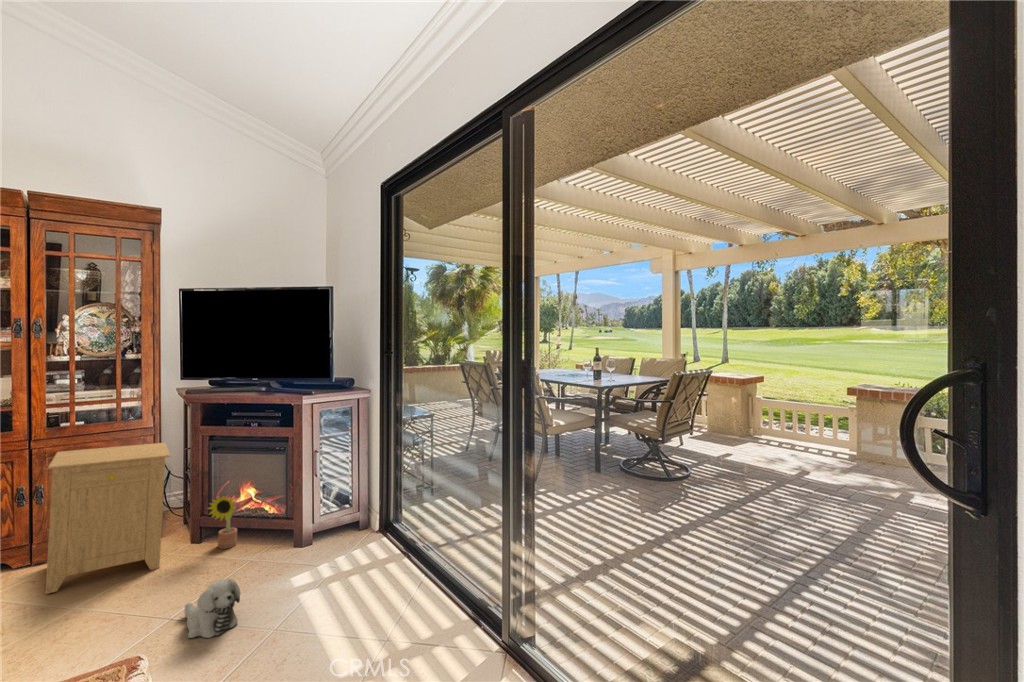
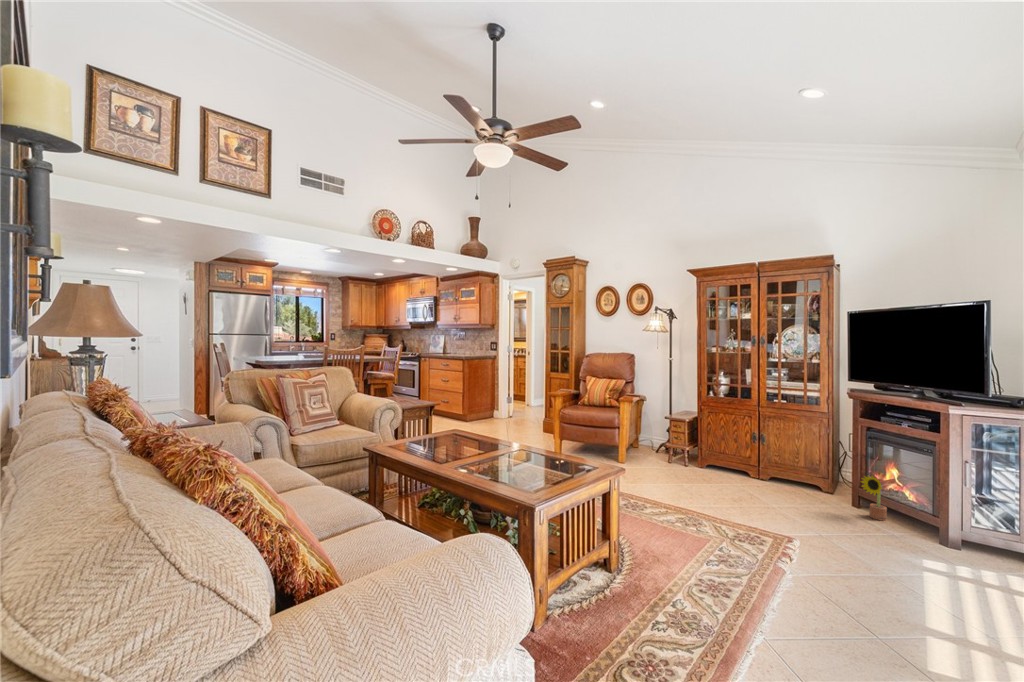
side table: present [46,443,170,594] -> none [760,416,835,509]
plush toy: present [184,579,240,638] -> none [820,522,860,560]

